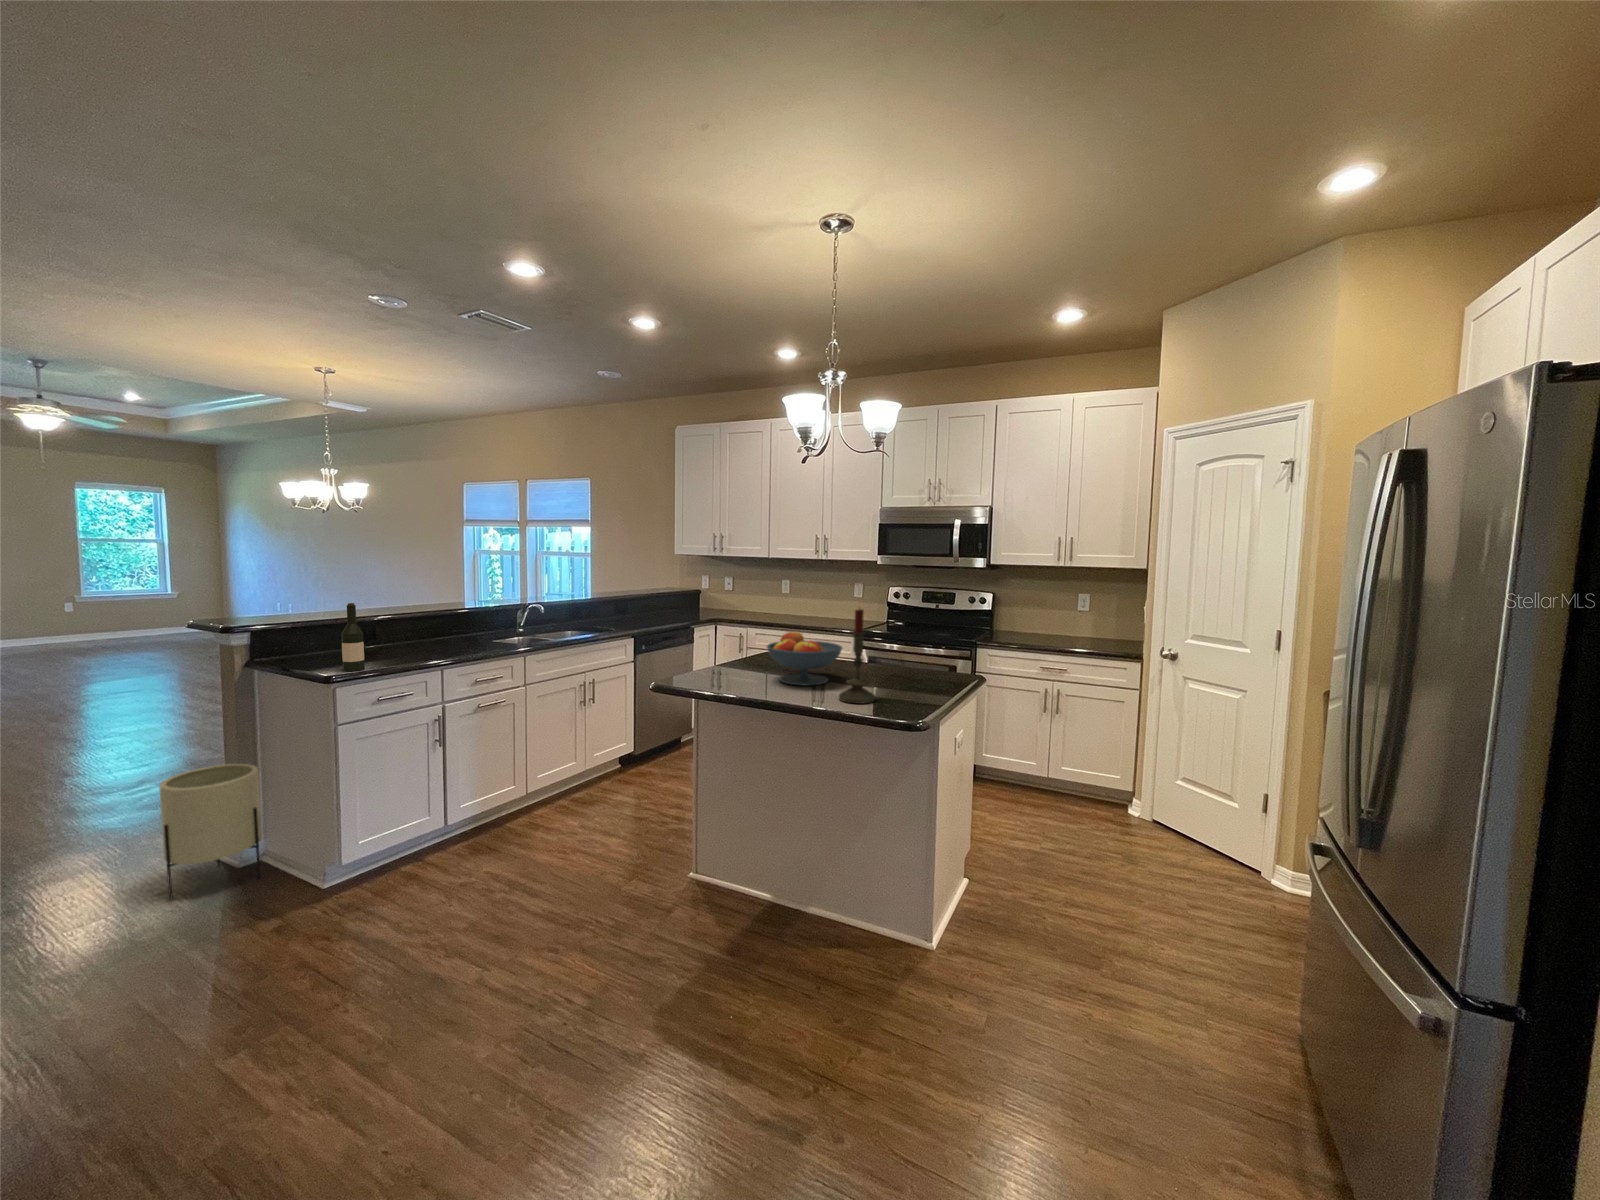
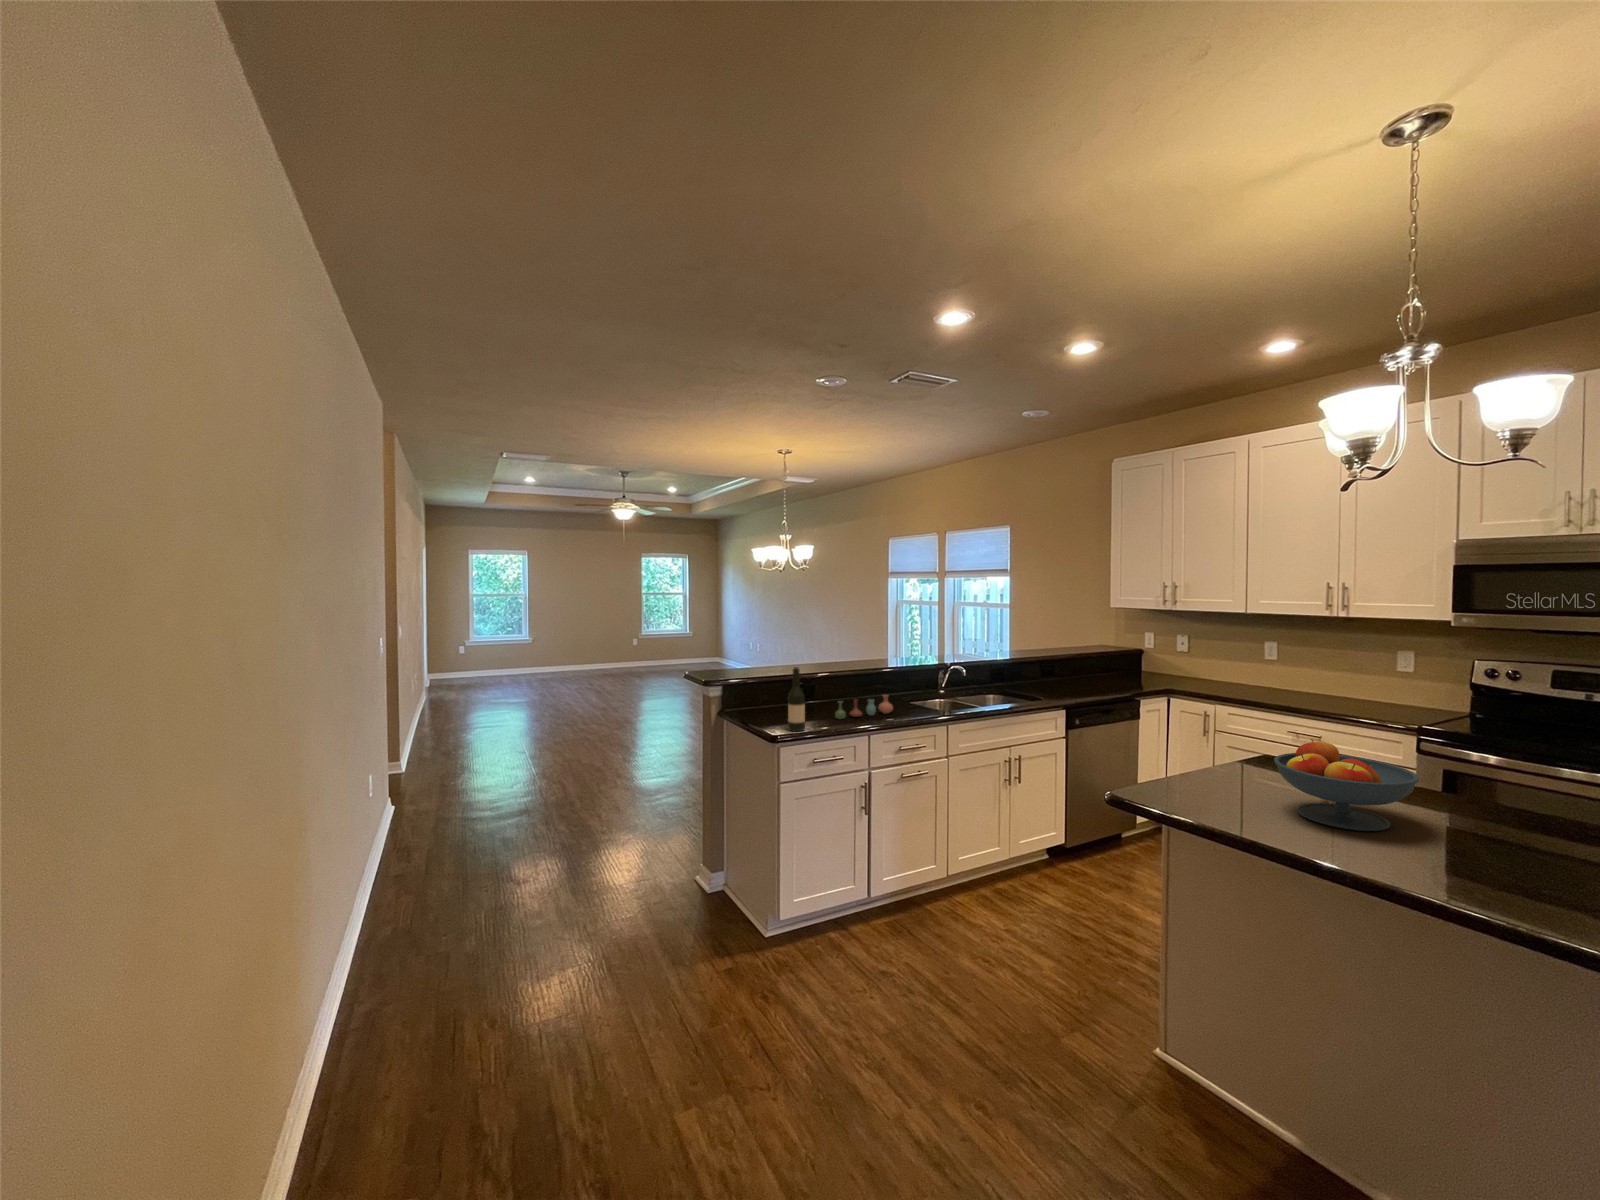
candle: present [839,609,876,704] -> none [1424,724,1508,888]
vase: none [402,631,469,657] -> present [835,695,893,719]
planter: present [159,764,262,900] -> none [663,800,727,912]

